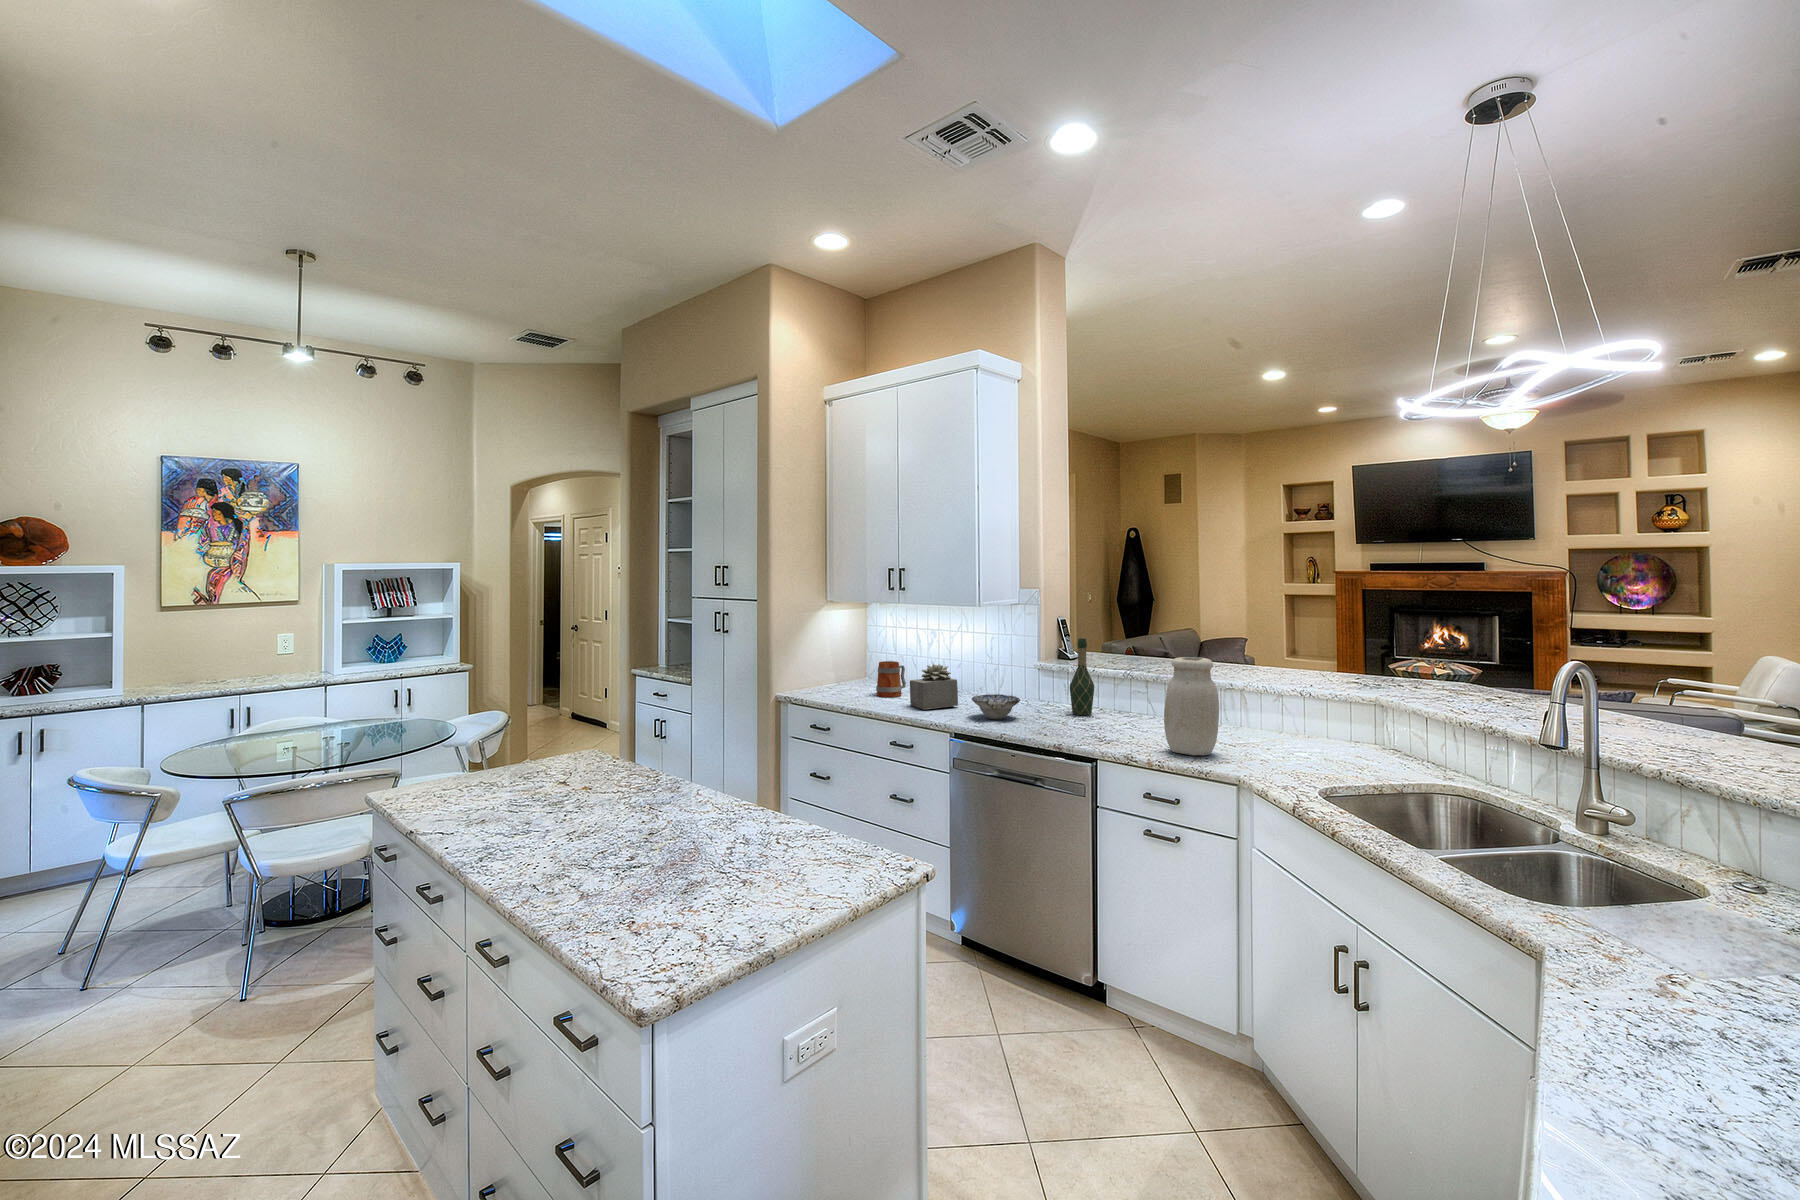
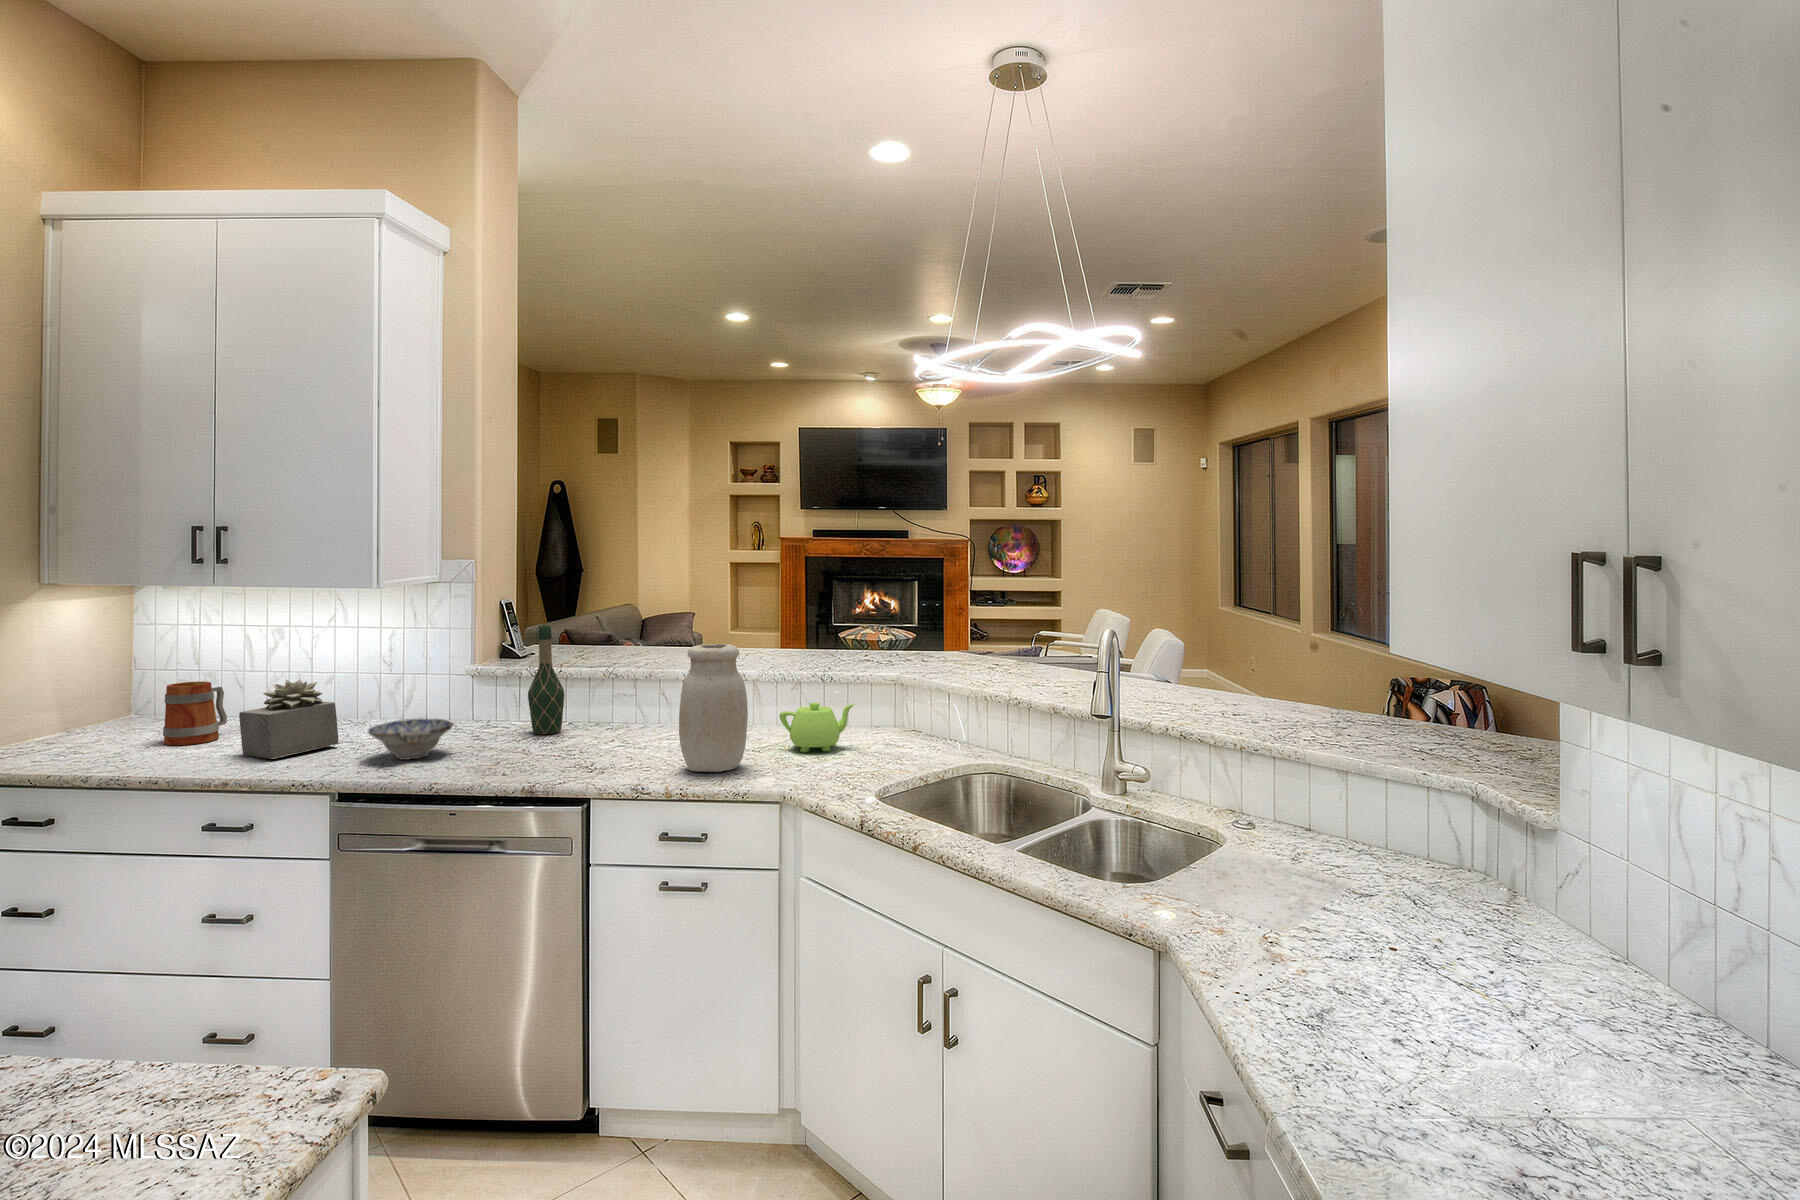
teapot: none [1253,712,1324,755] -> present [779,702,855,752]

